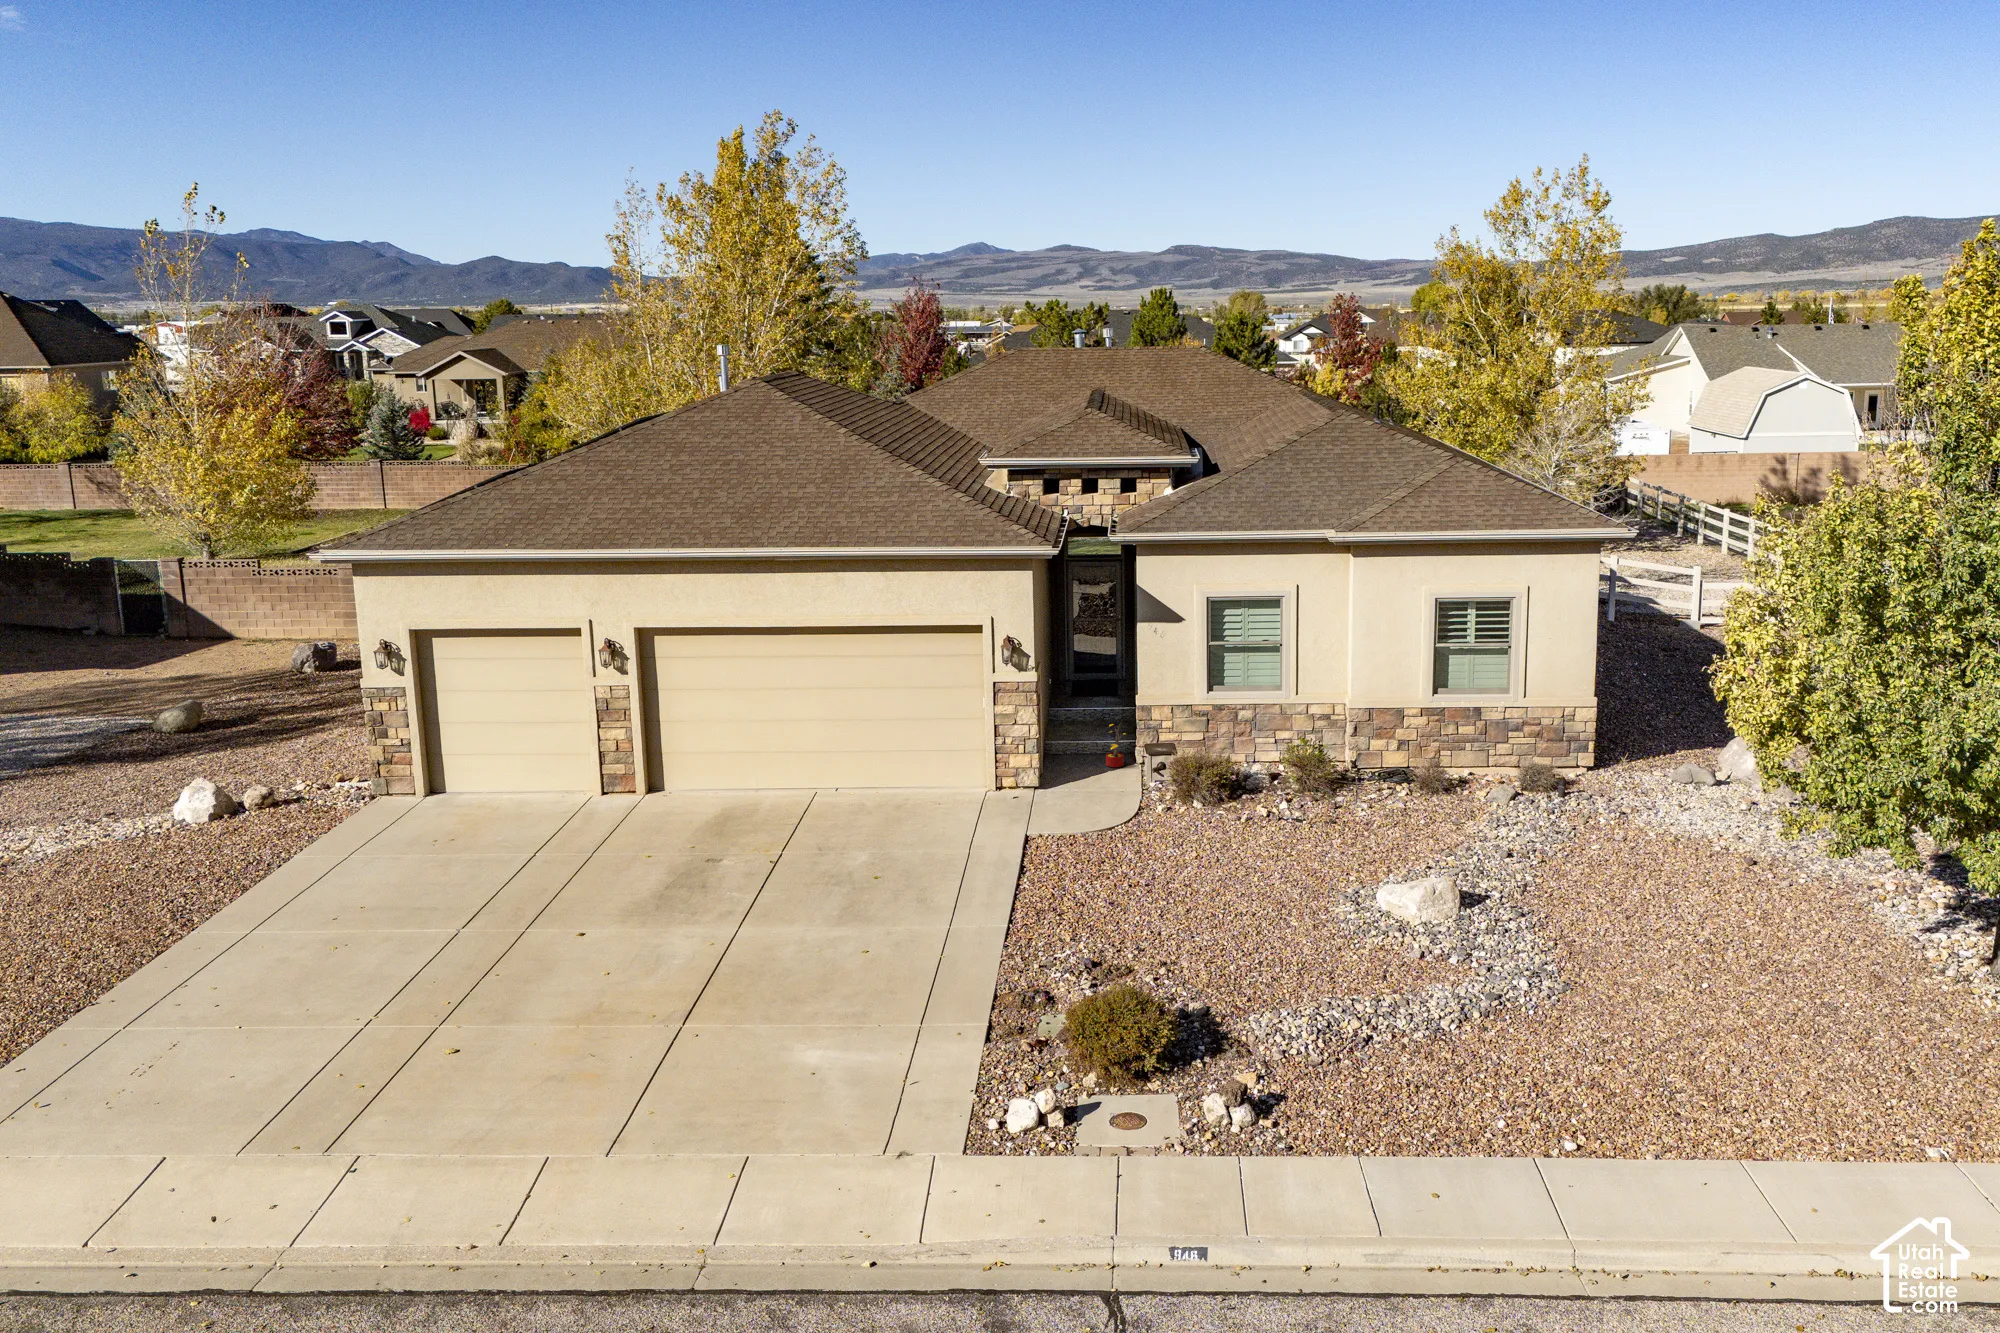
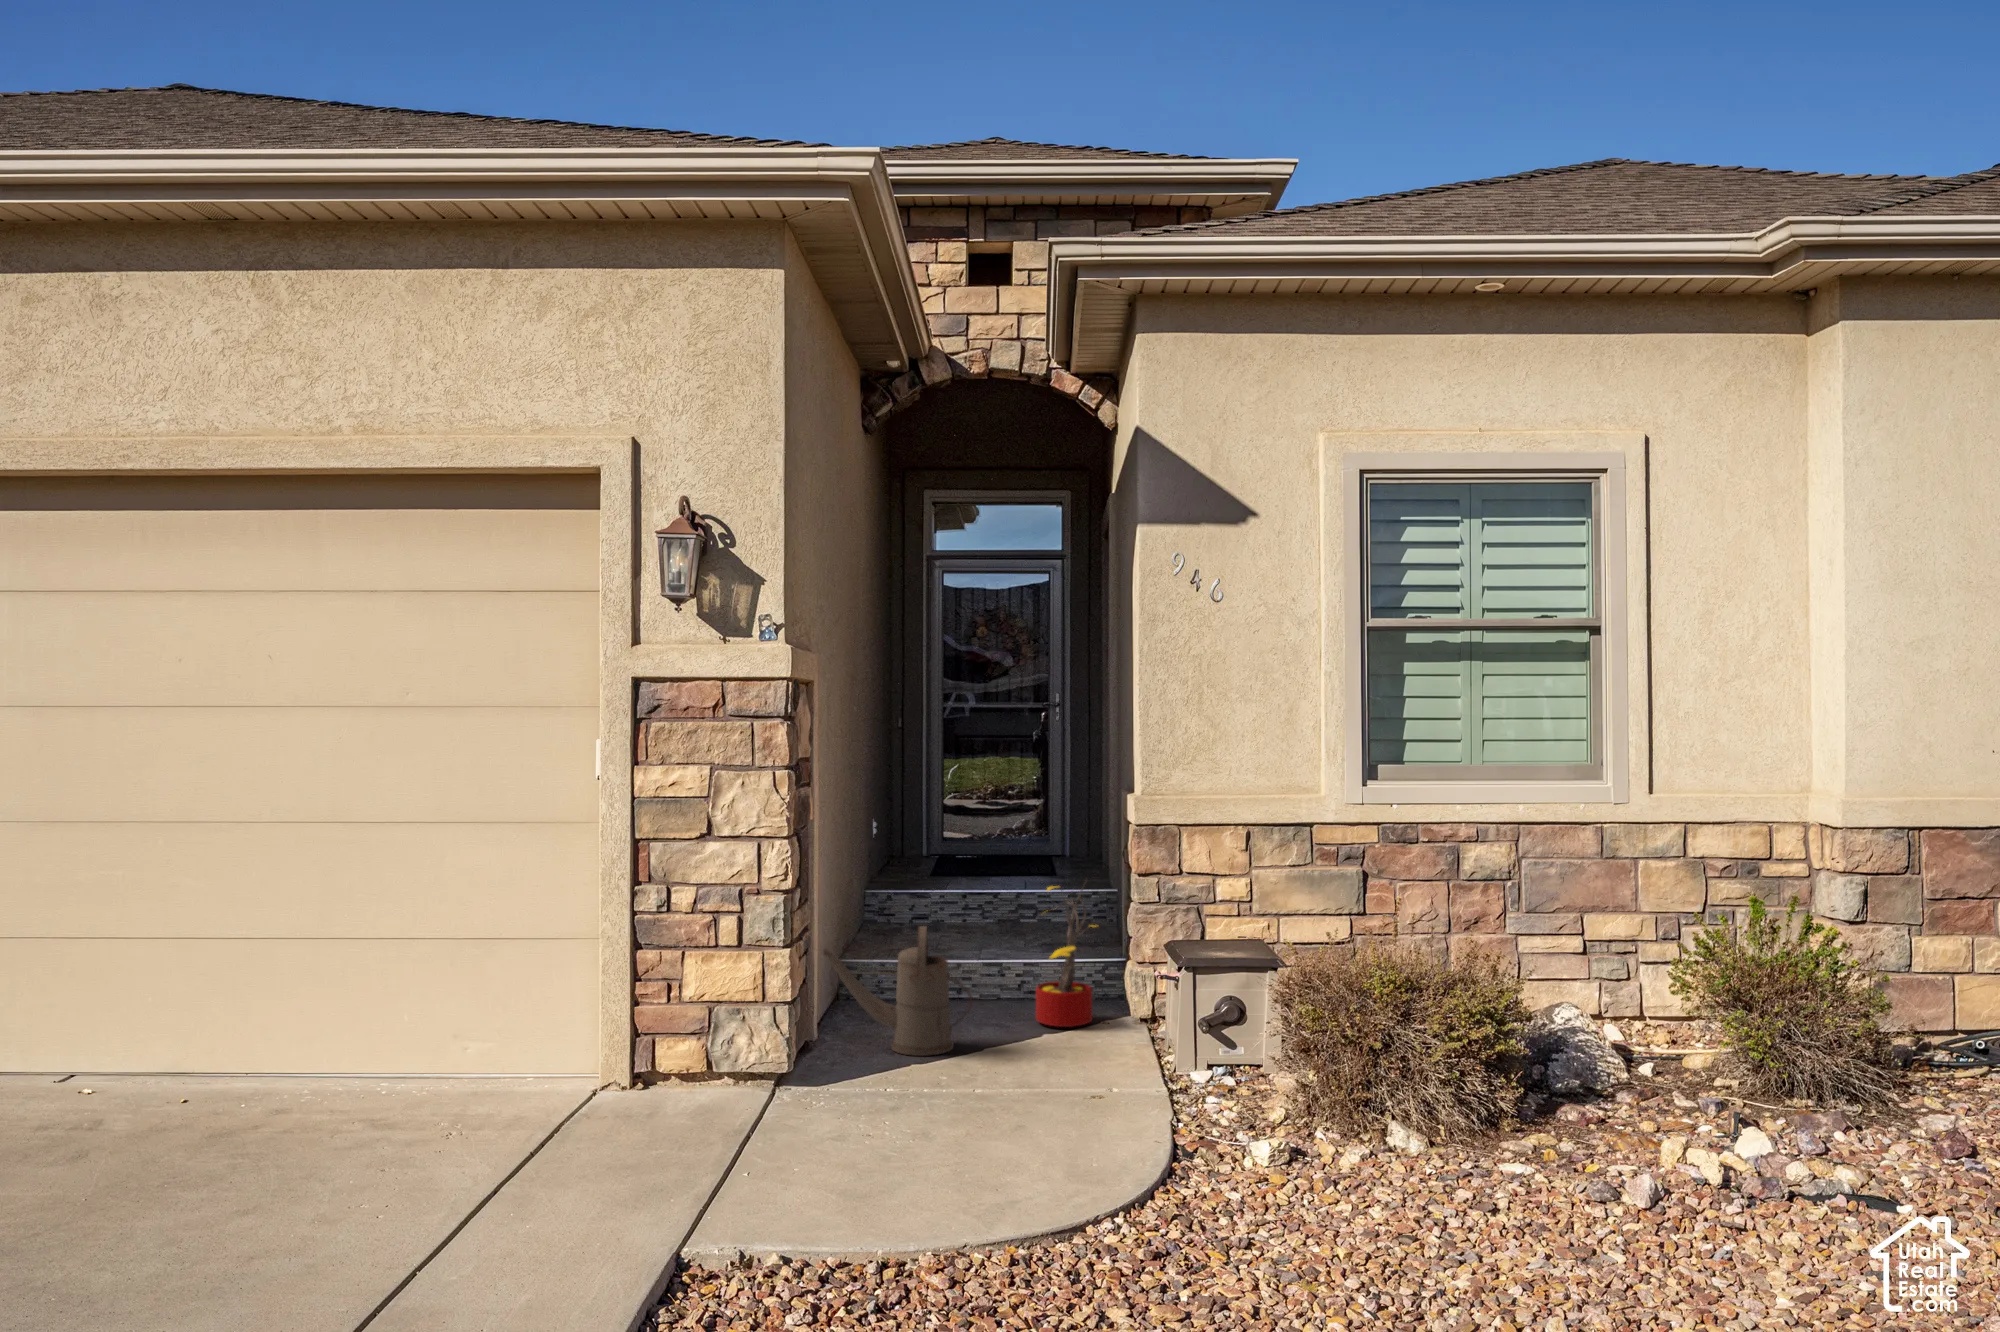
watering can: none [1043,741,1087,778] -> present [823,926,972,1056]

